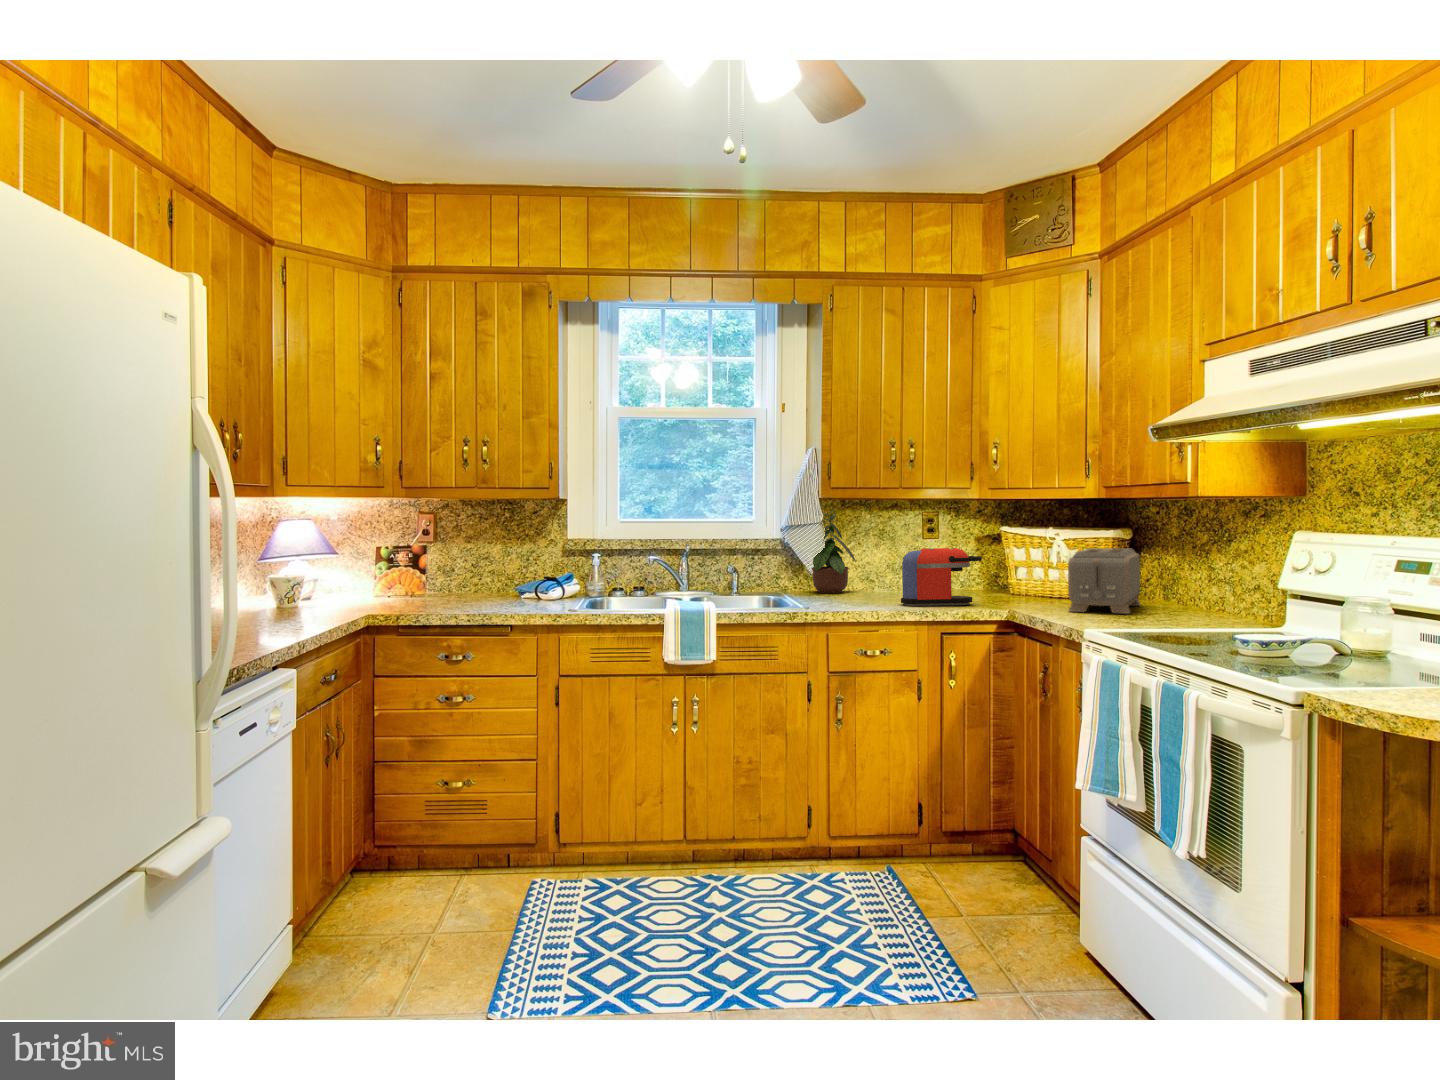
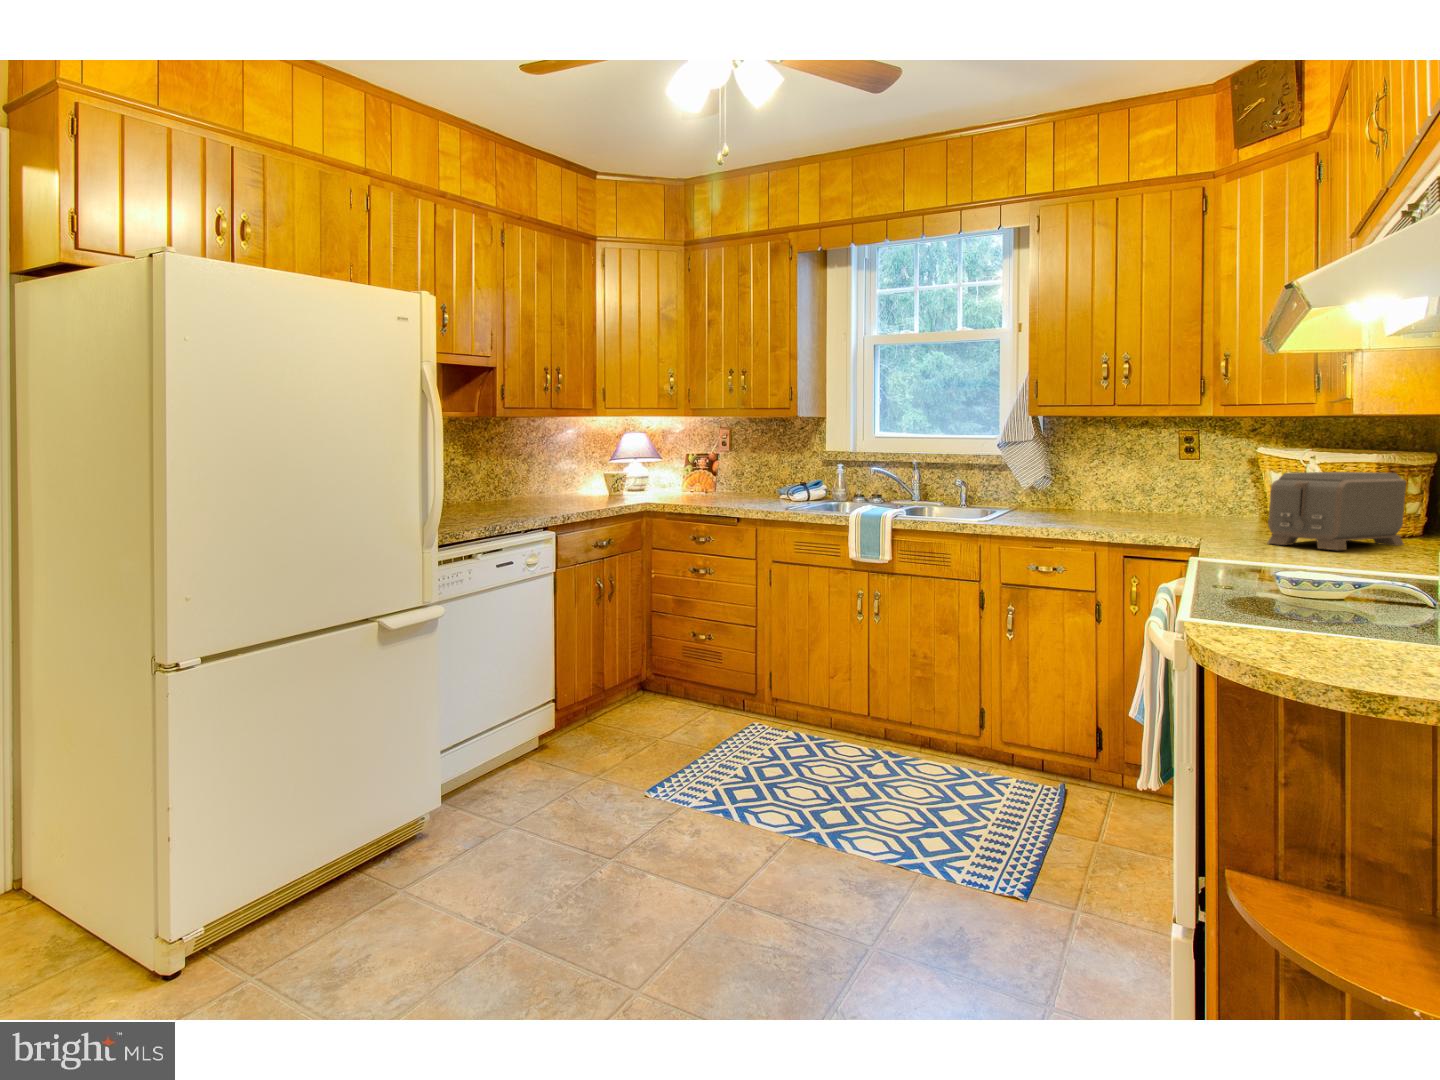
potted plant: present [812,510,856,593] -> none [1040,425,1099,512]
coffee maker: present [901,548,982,606] -> none [1093,466,1193,530]

